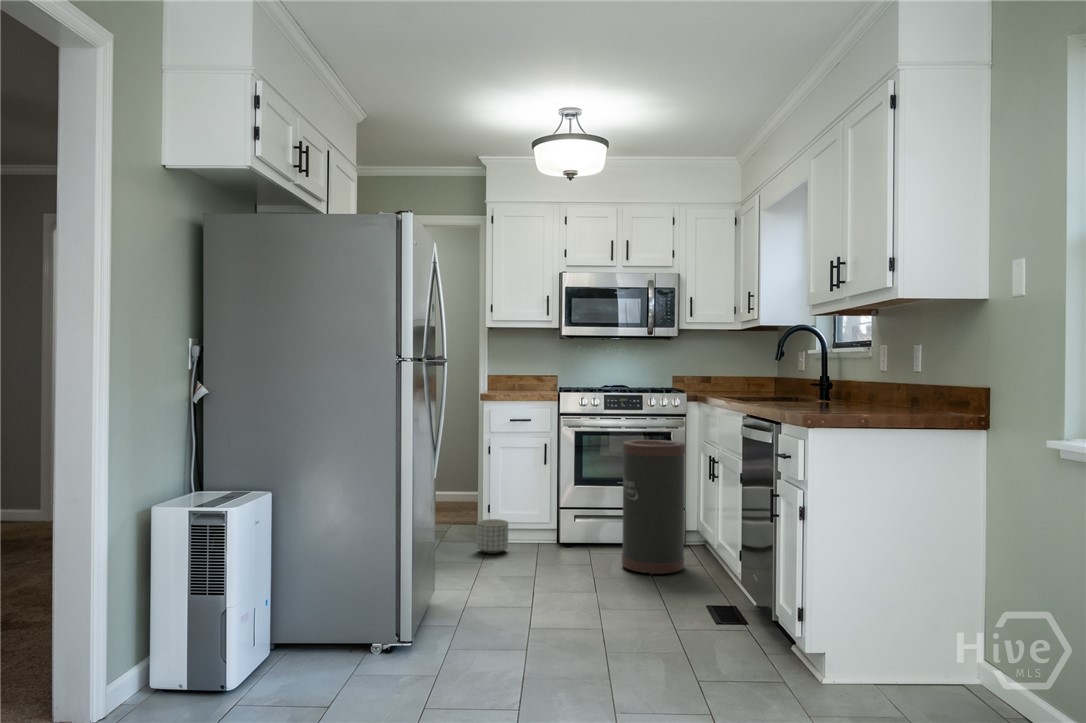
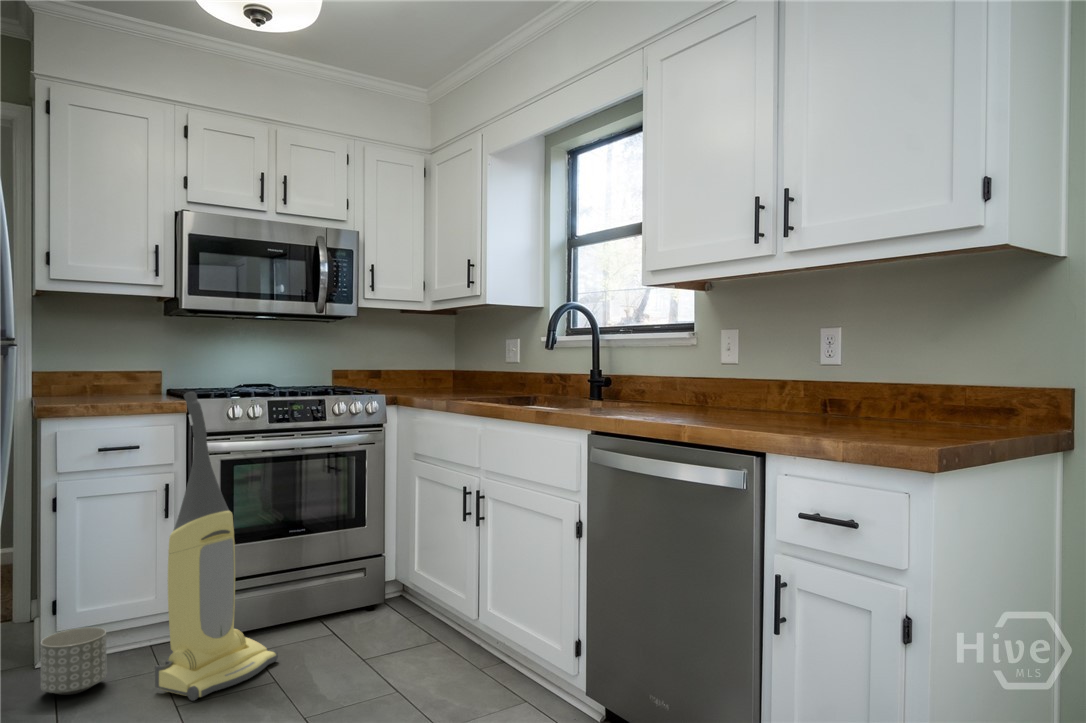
vacuum cleaner: none [527,388,597,568] -> present [155,392,278,701]
trash can: present [622,440,685,576] -> none [322,462,419,667]

